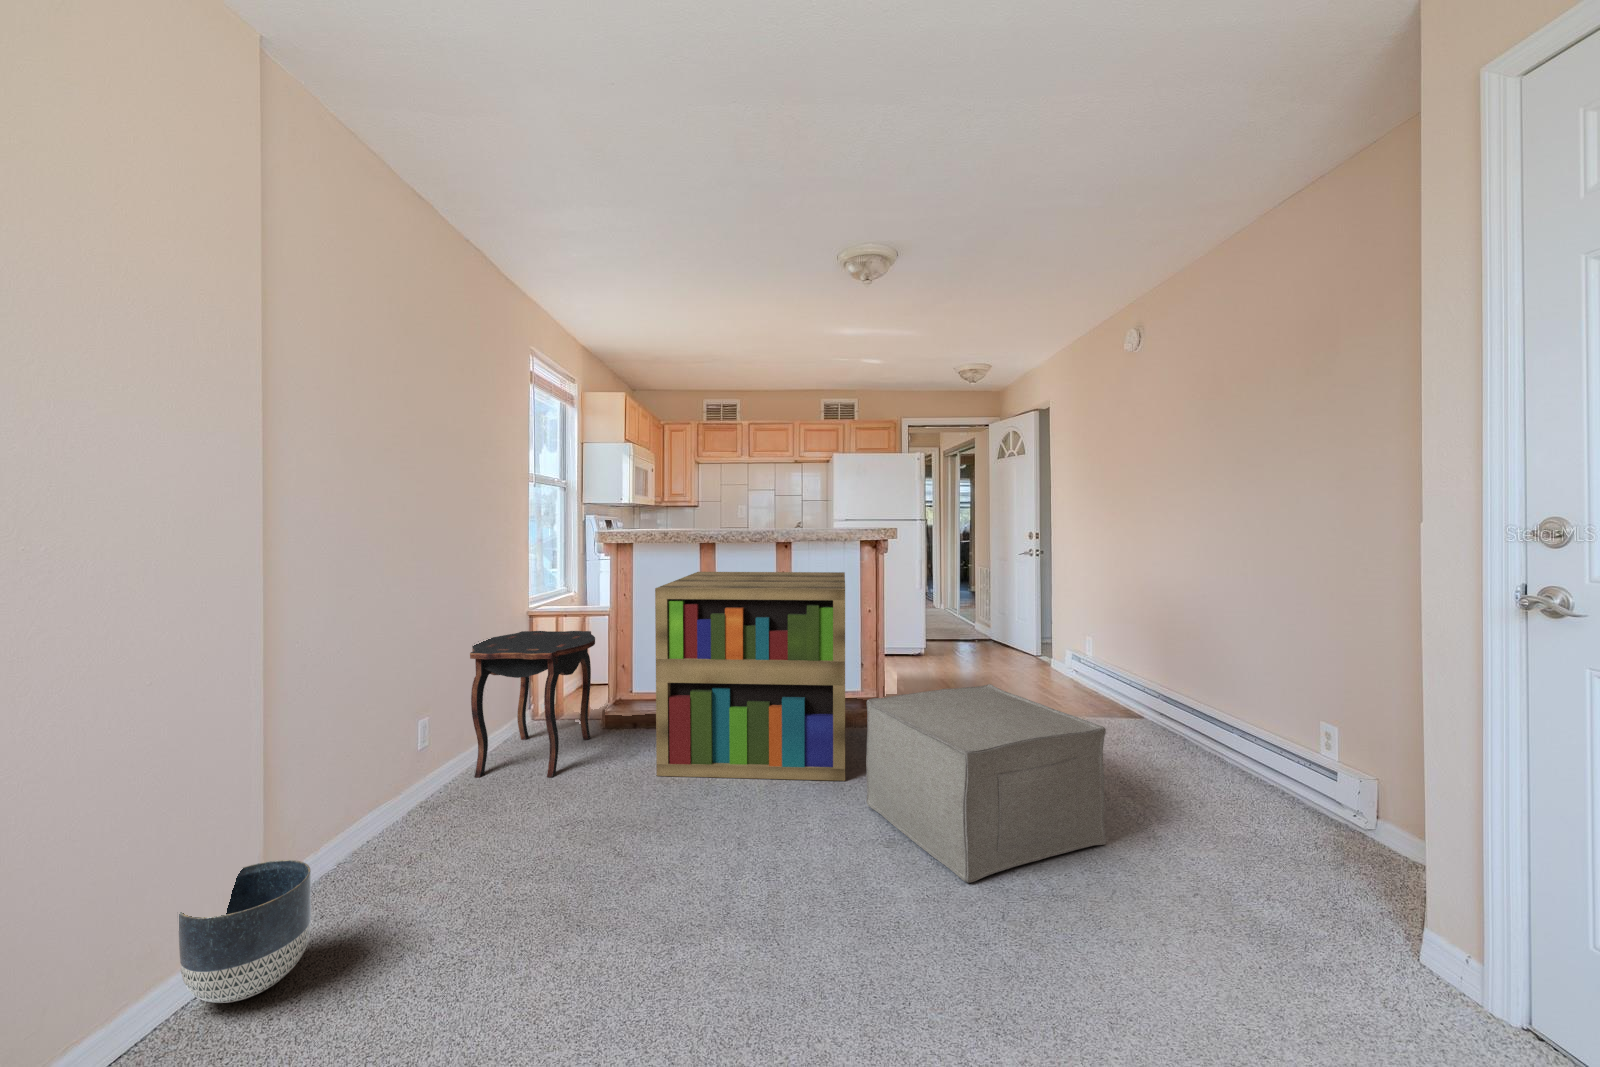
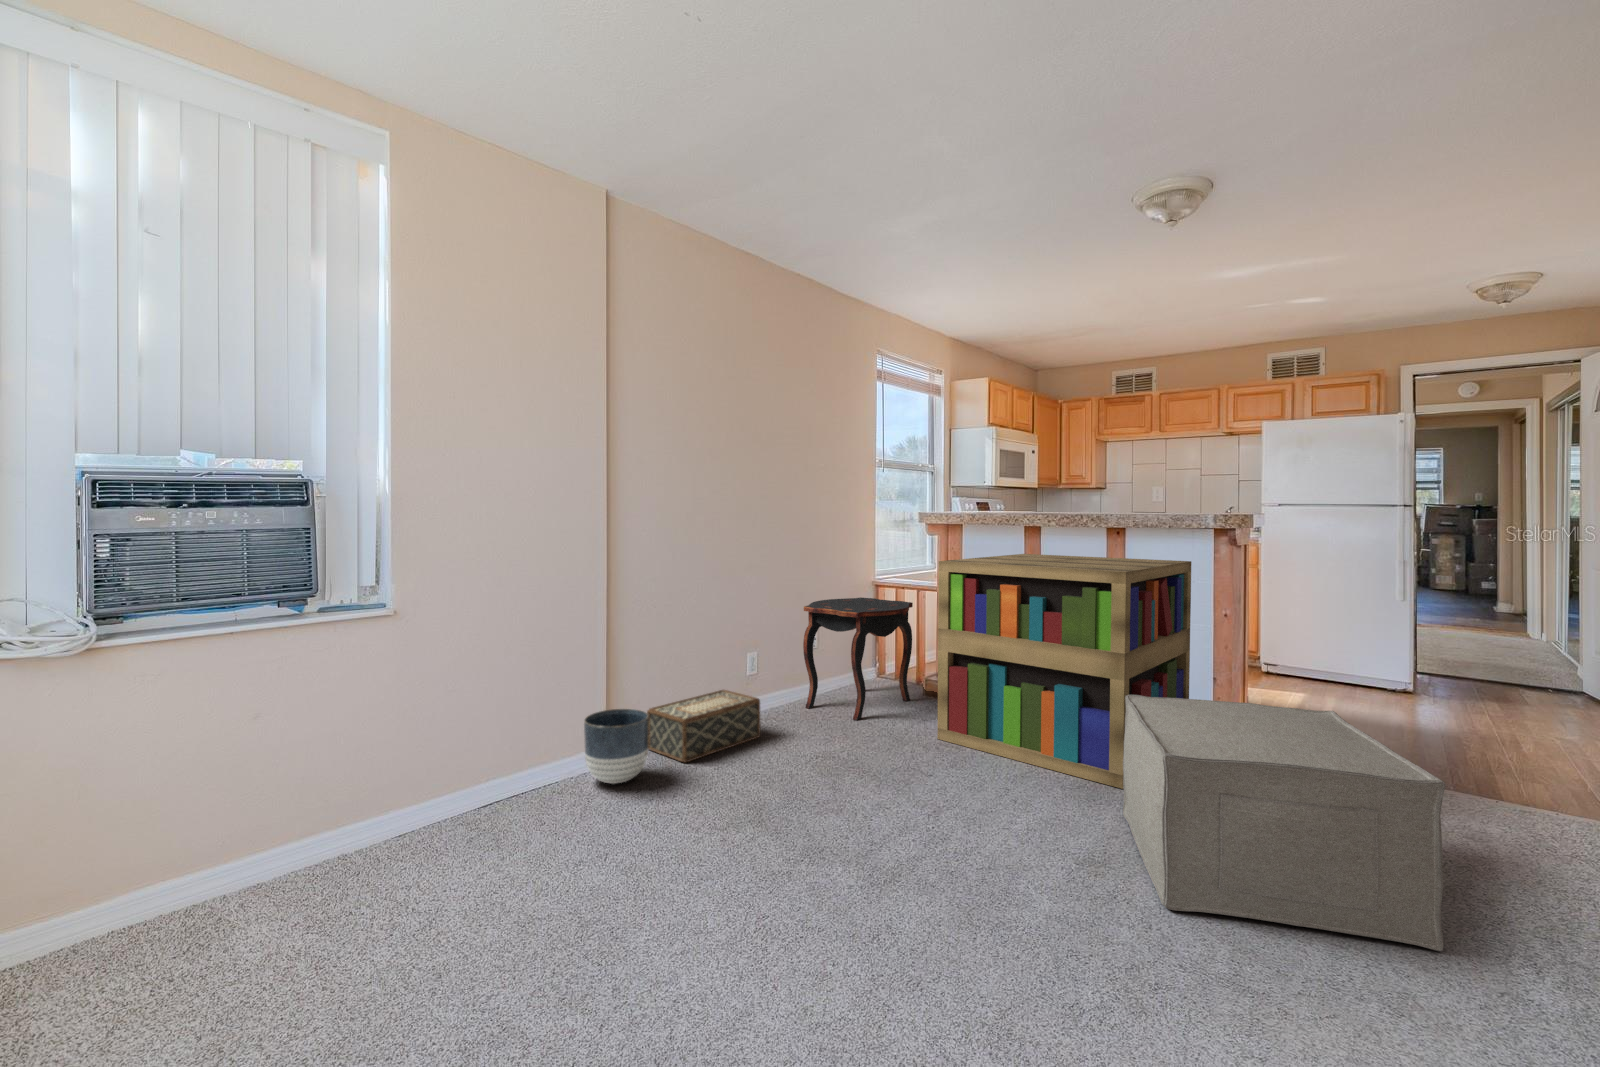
woven basket: none [268,785,445,913] -> present [647,690,760,762]

